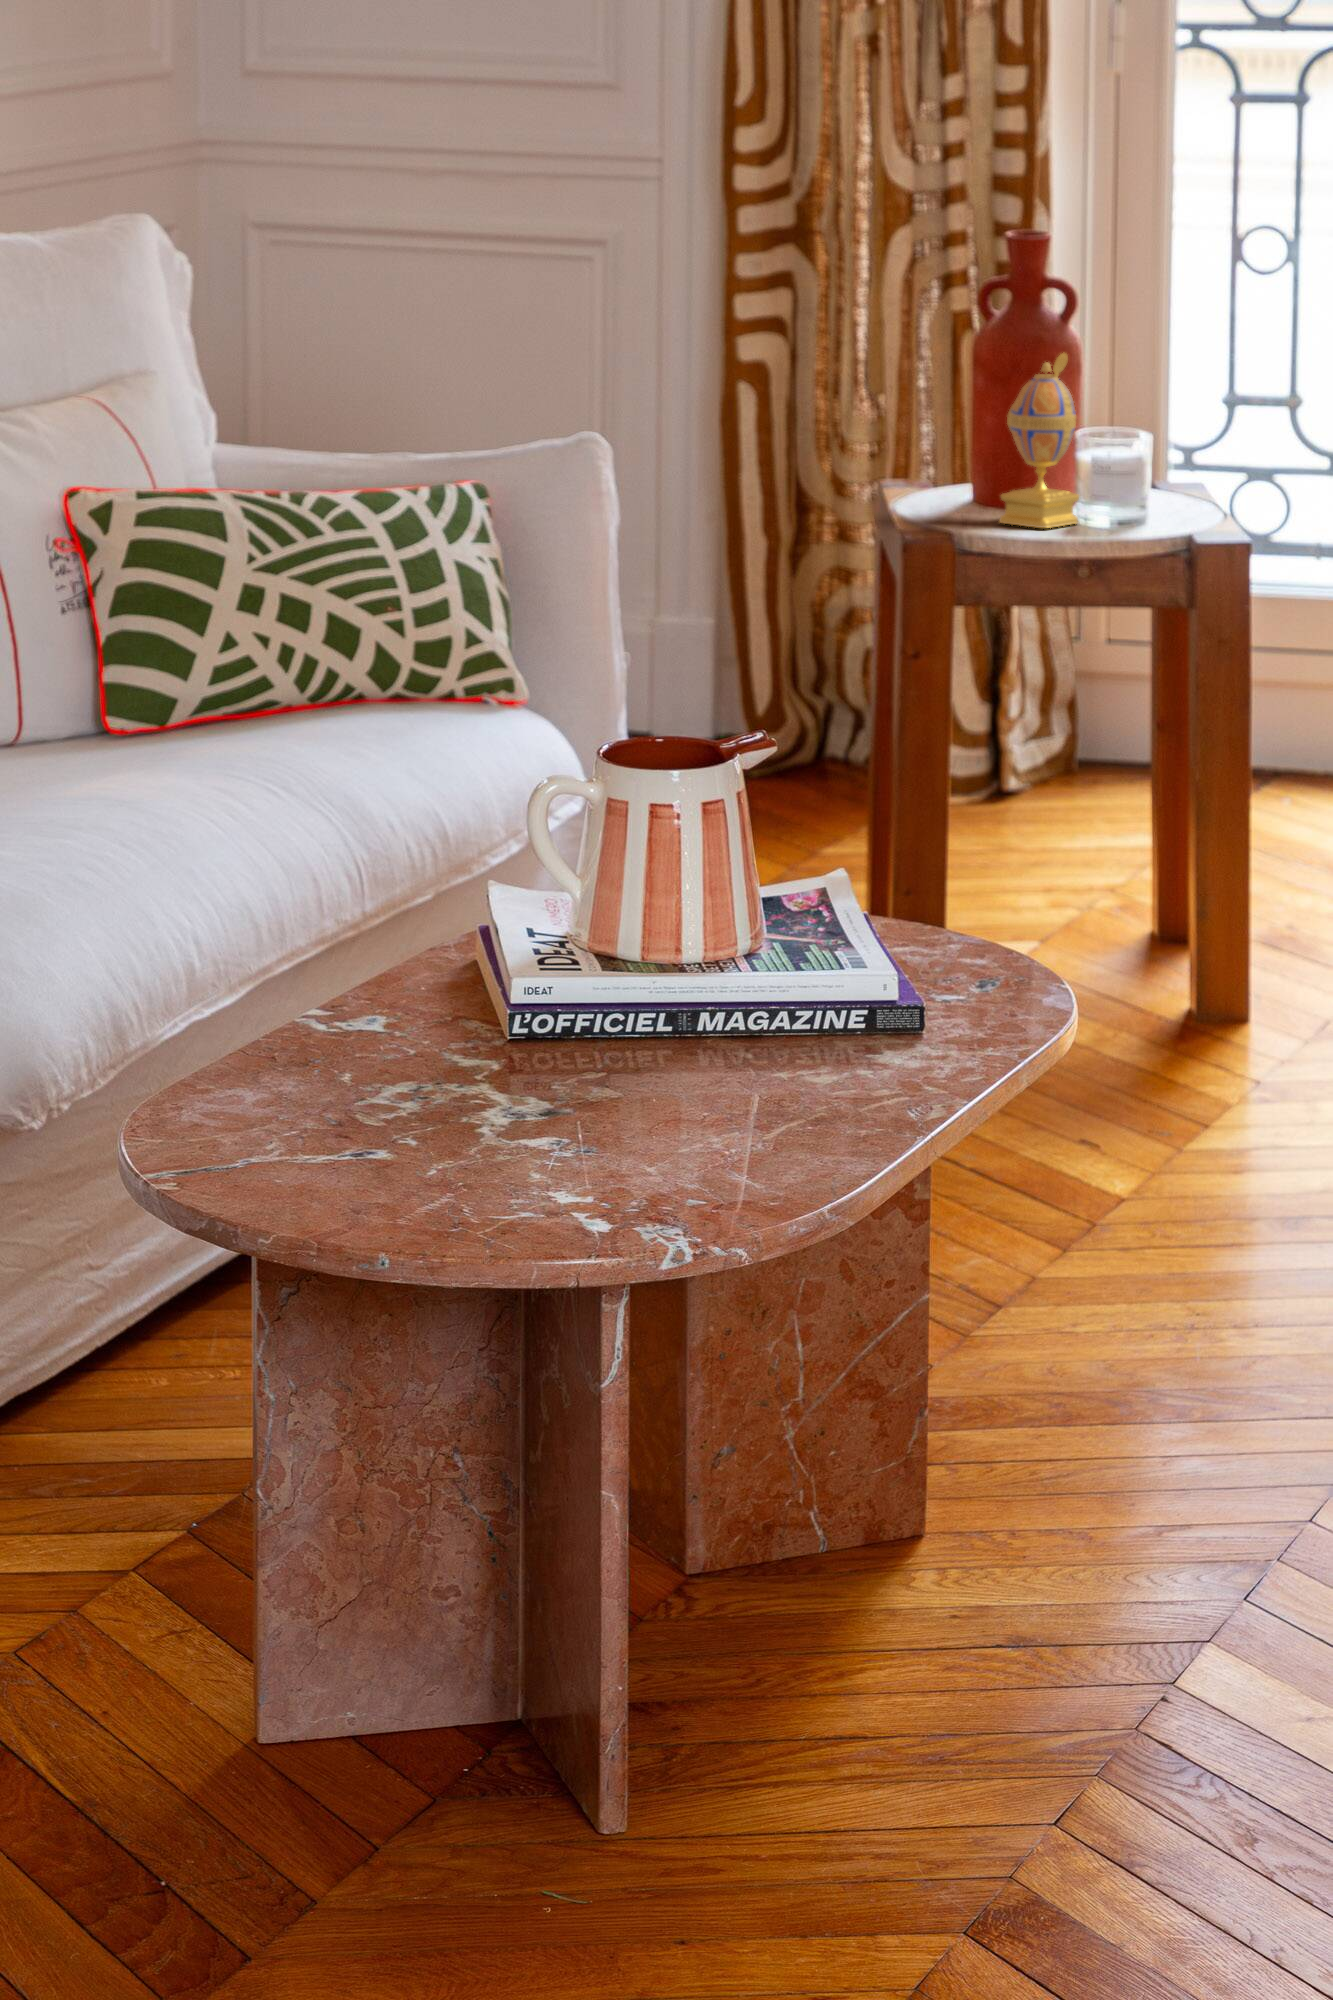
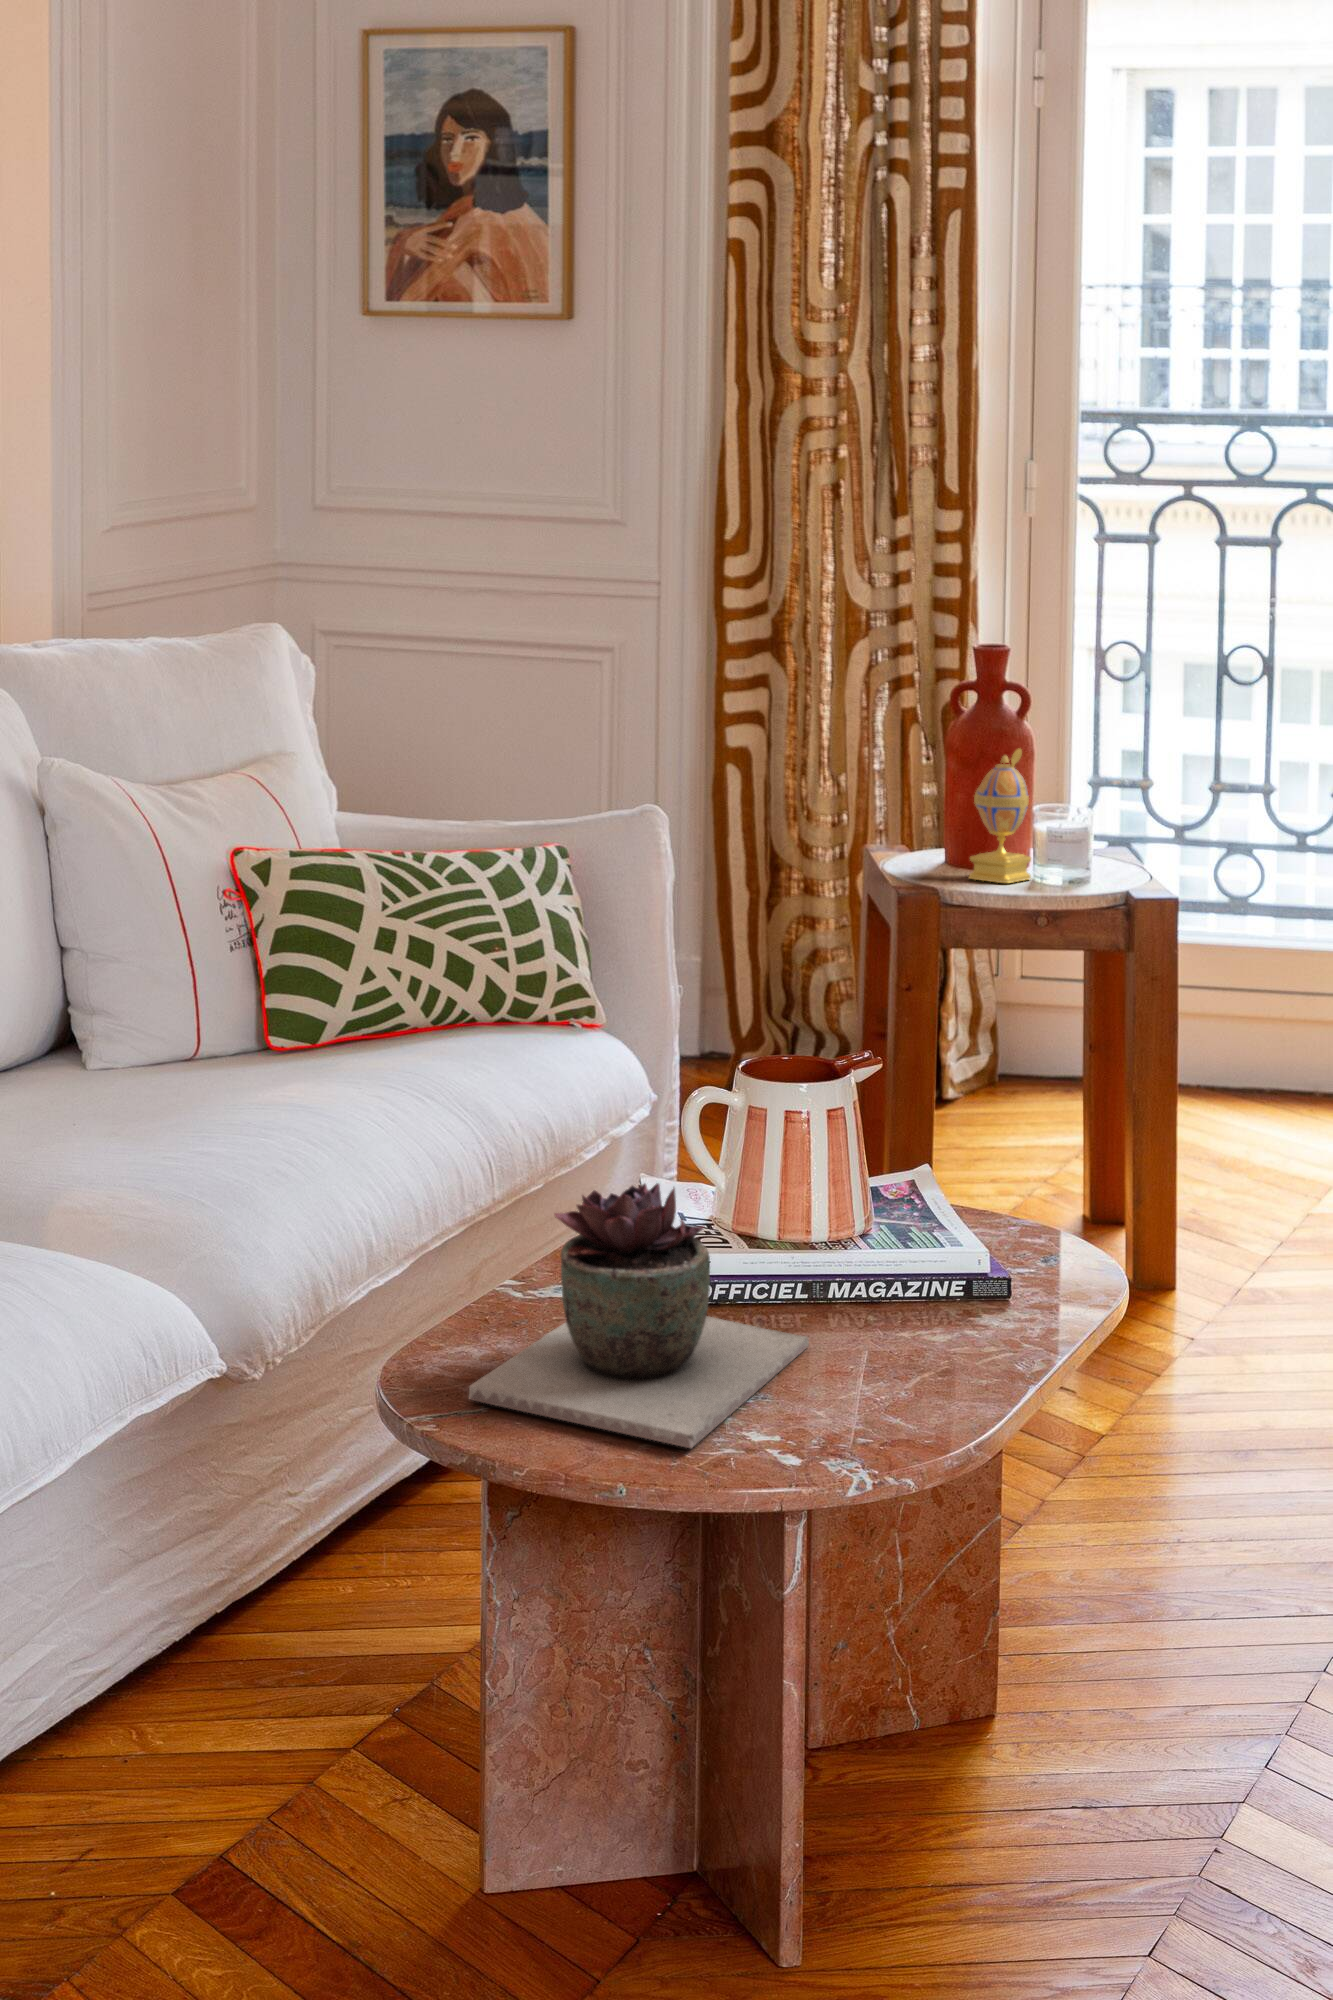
succulent plant: none [226,887,658,1207] -> present [469,1183,809,1448]

